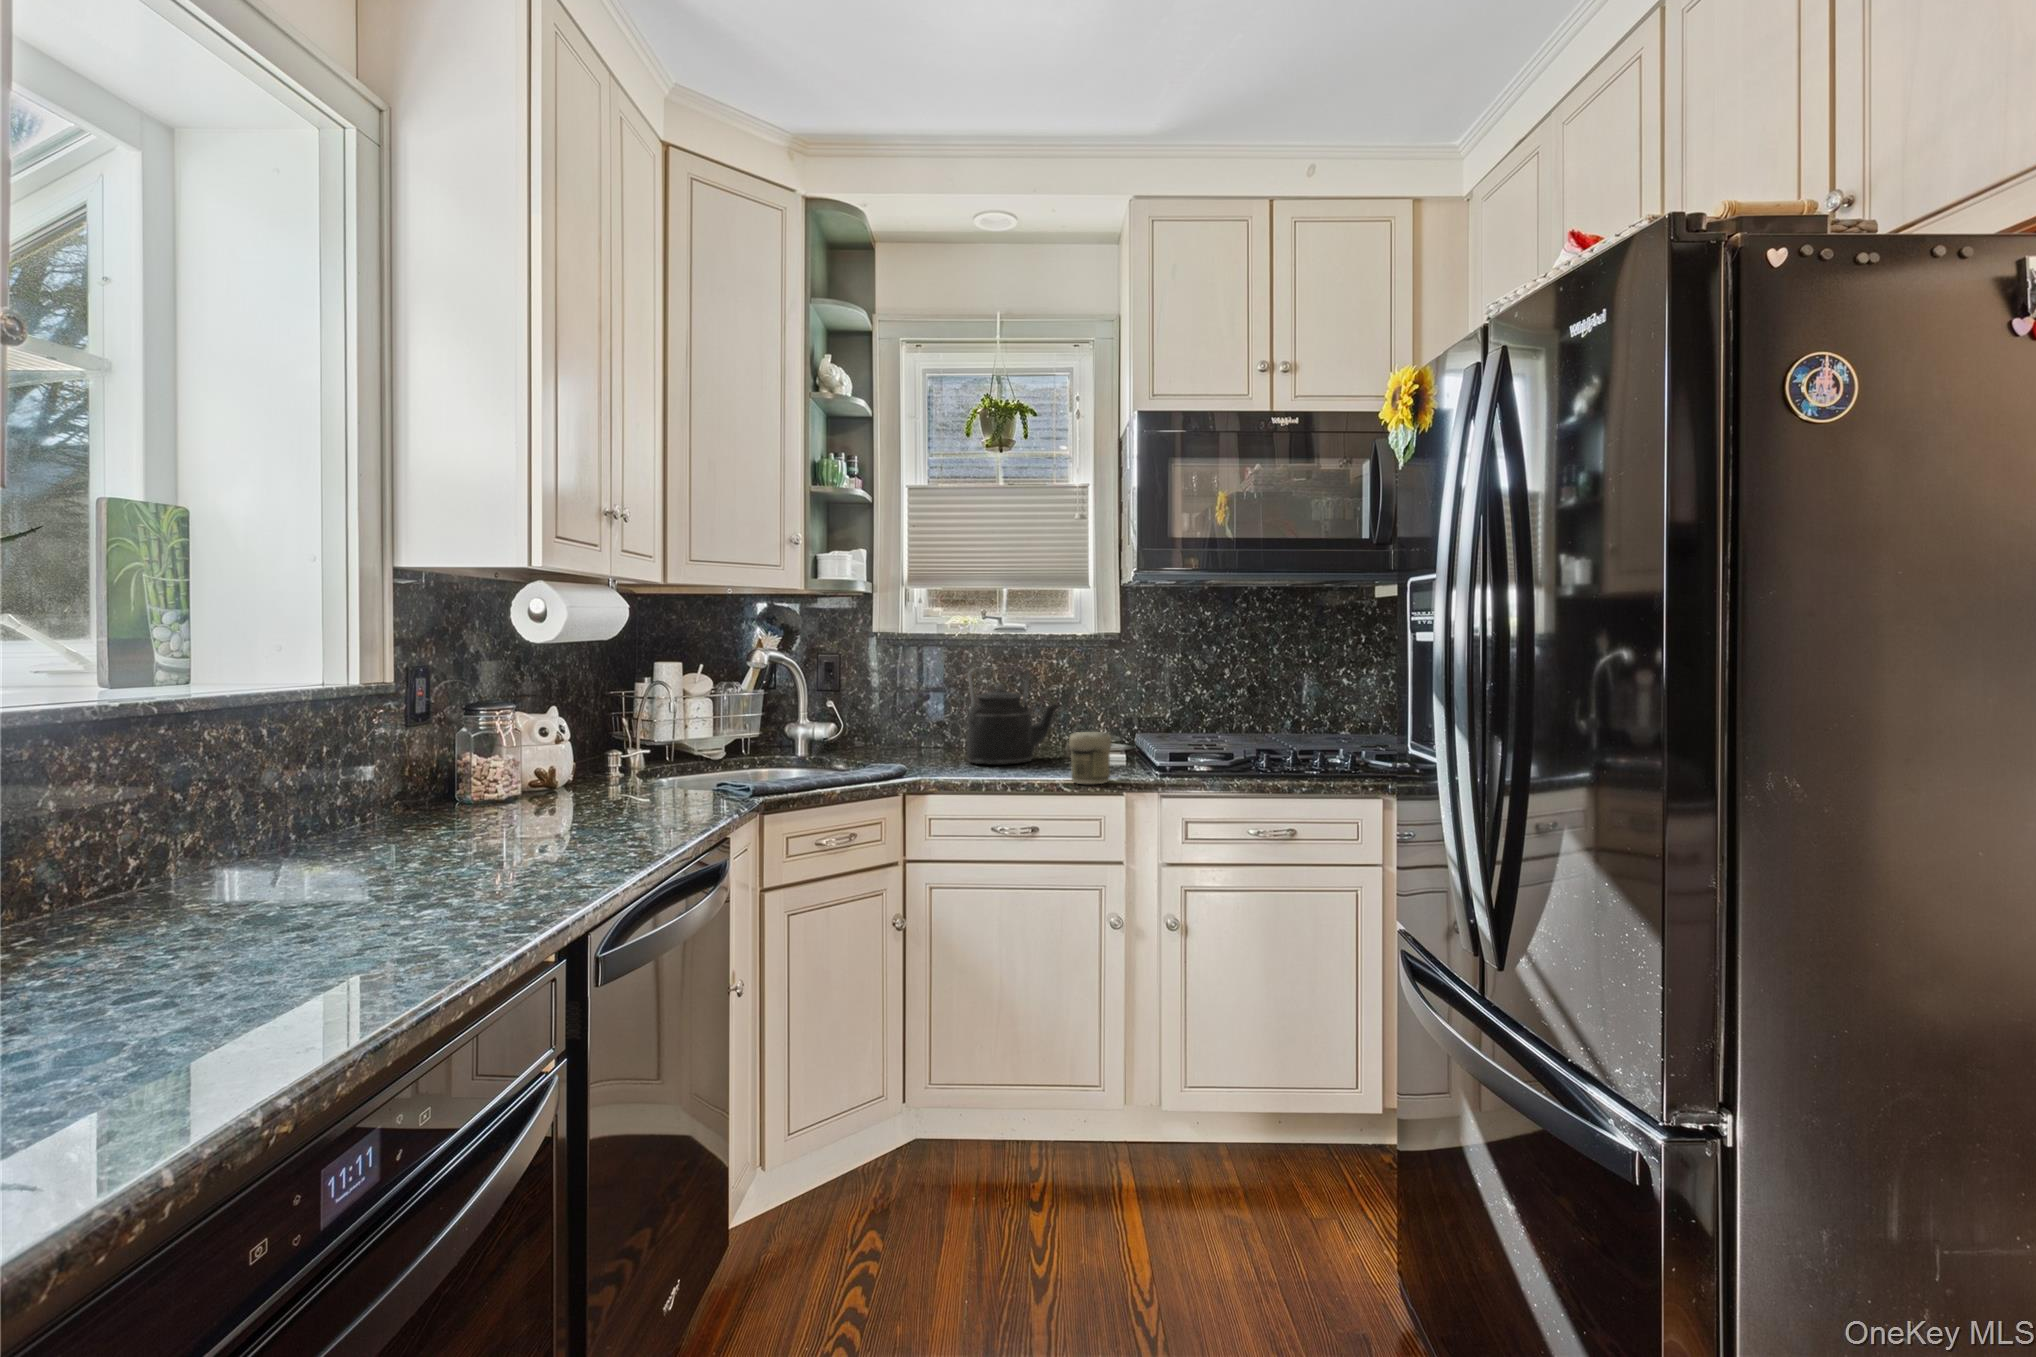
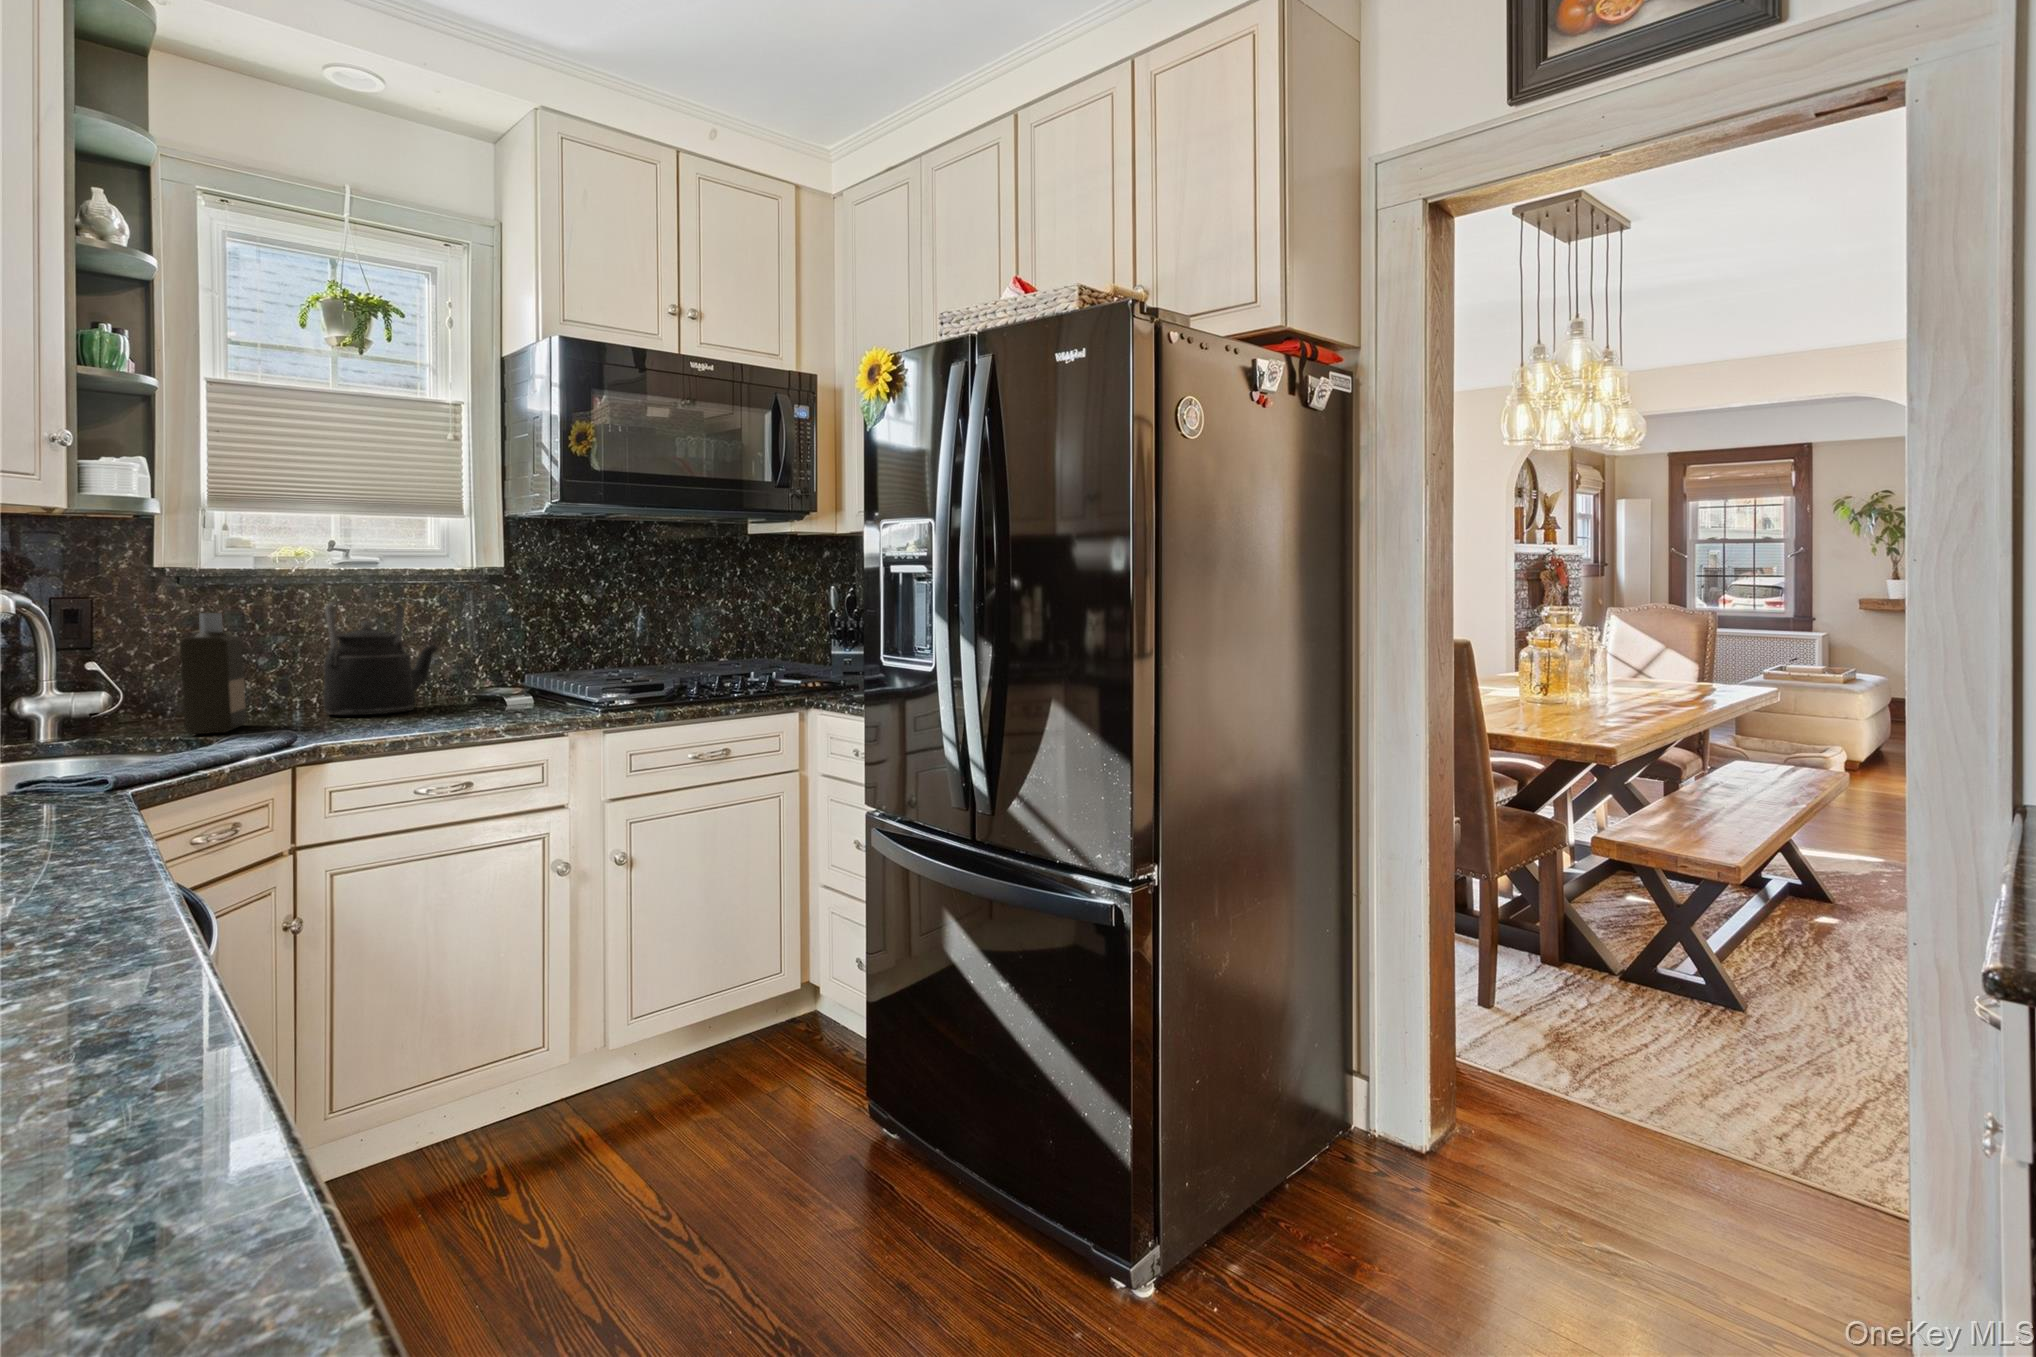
bottle: none [863,679,911,775] -> present [180,613,246,734]
jar: present [1069,732,1111,784] -> none [494,666,544,721]

